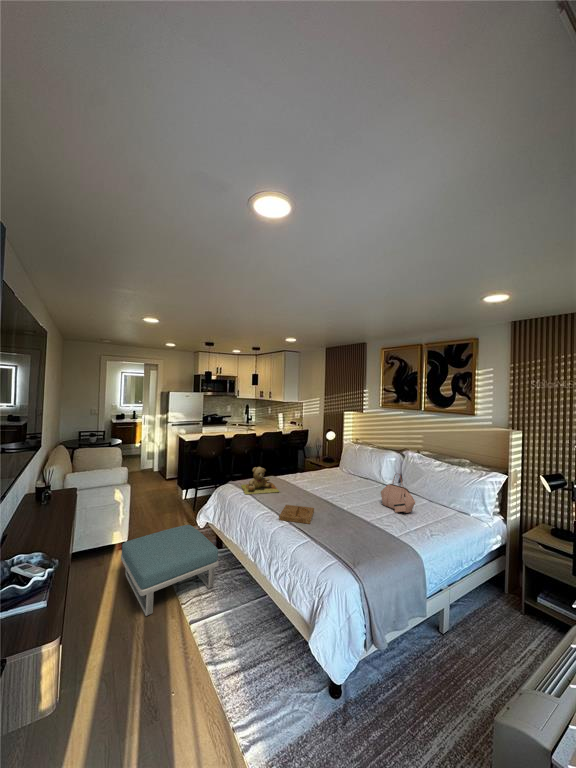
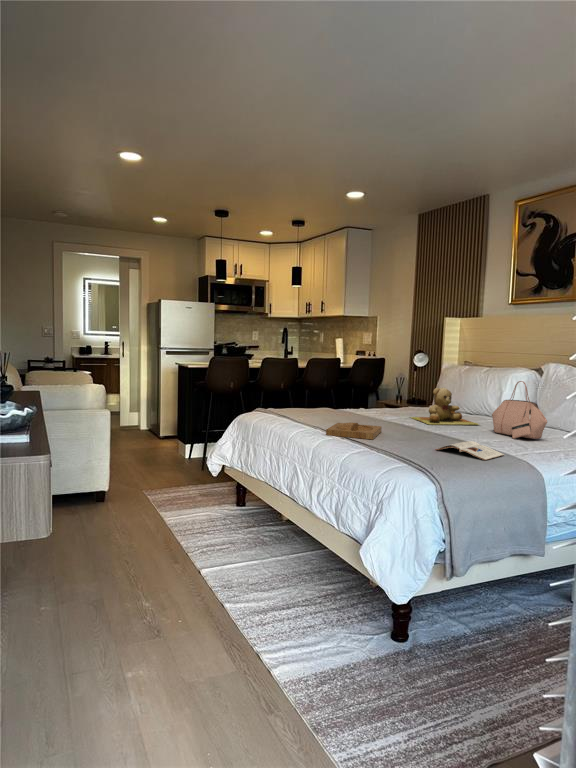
teddy bear: present [241,467,279,494] -> present [411,388,478,425]
footstool: present [121,525,219,616] -> none [103,464,238,557]
magazine: none [351,526,395,549] -> present [435,441,504,460]

